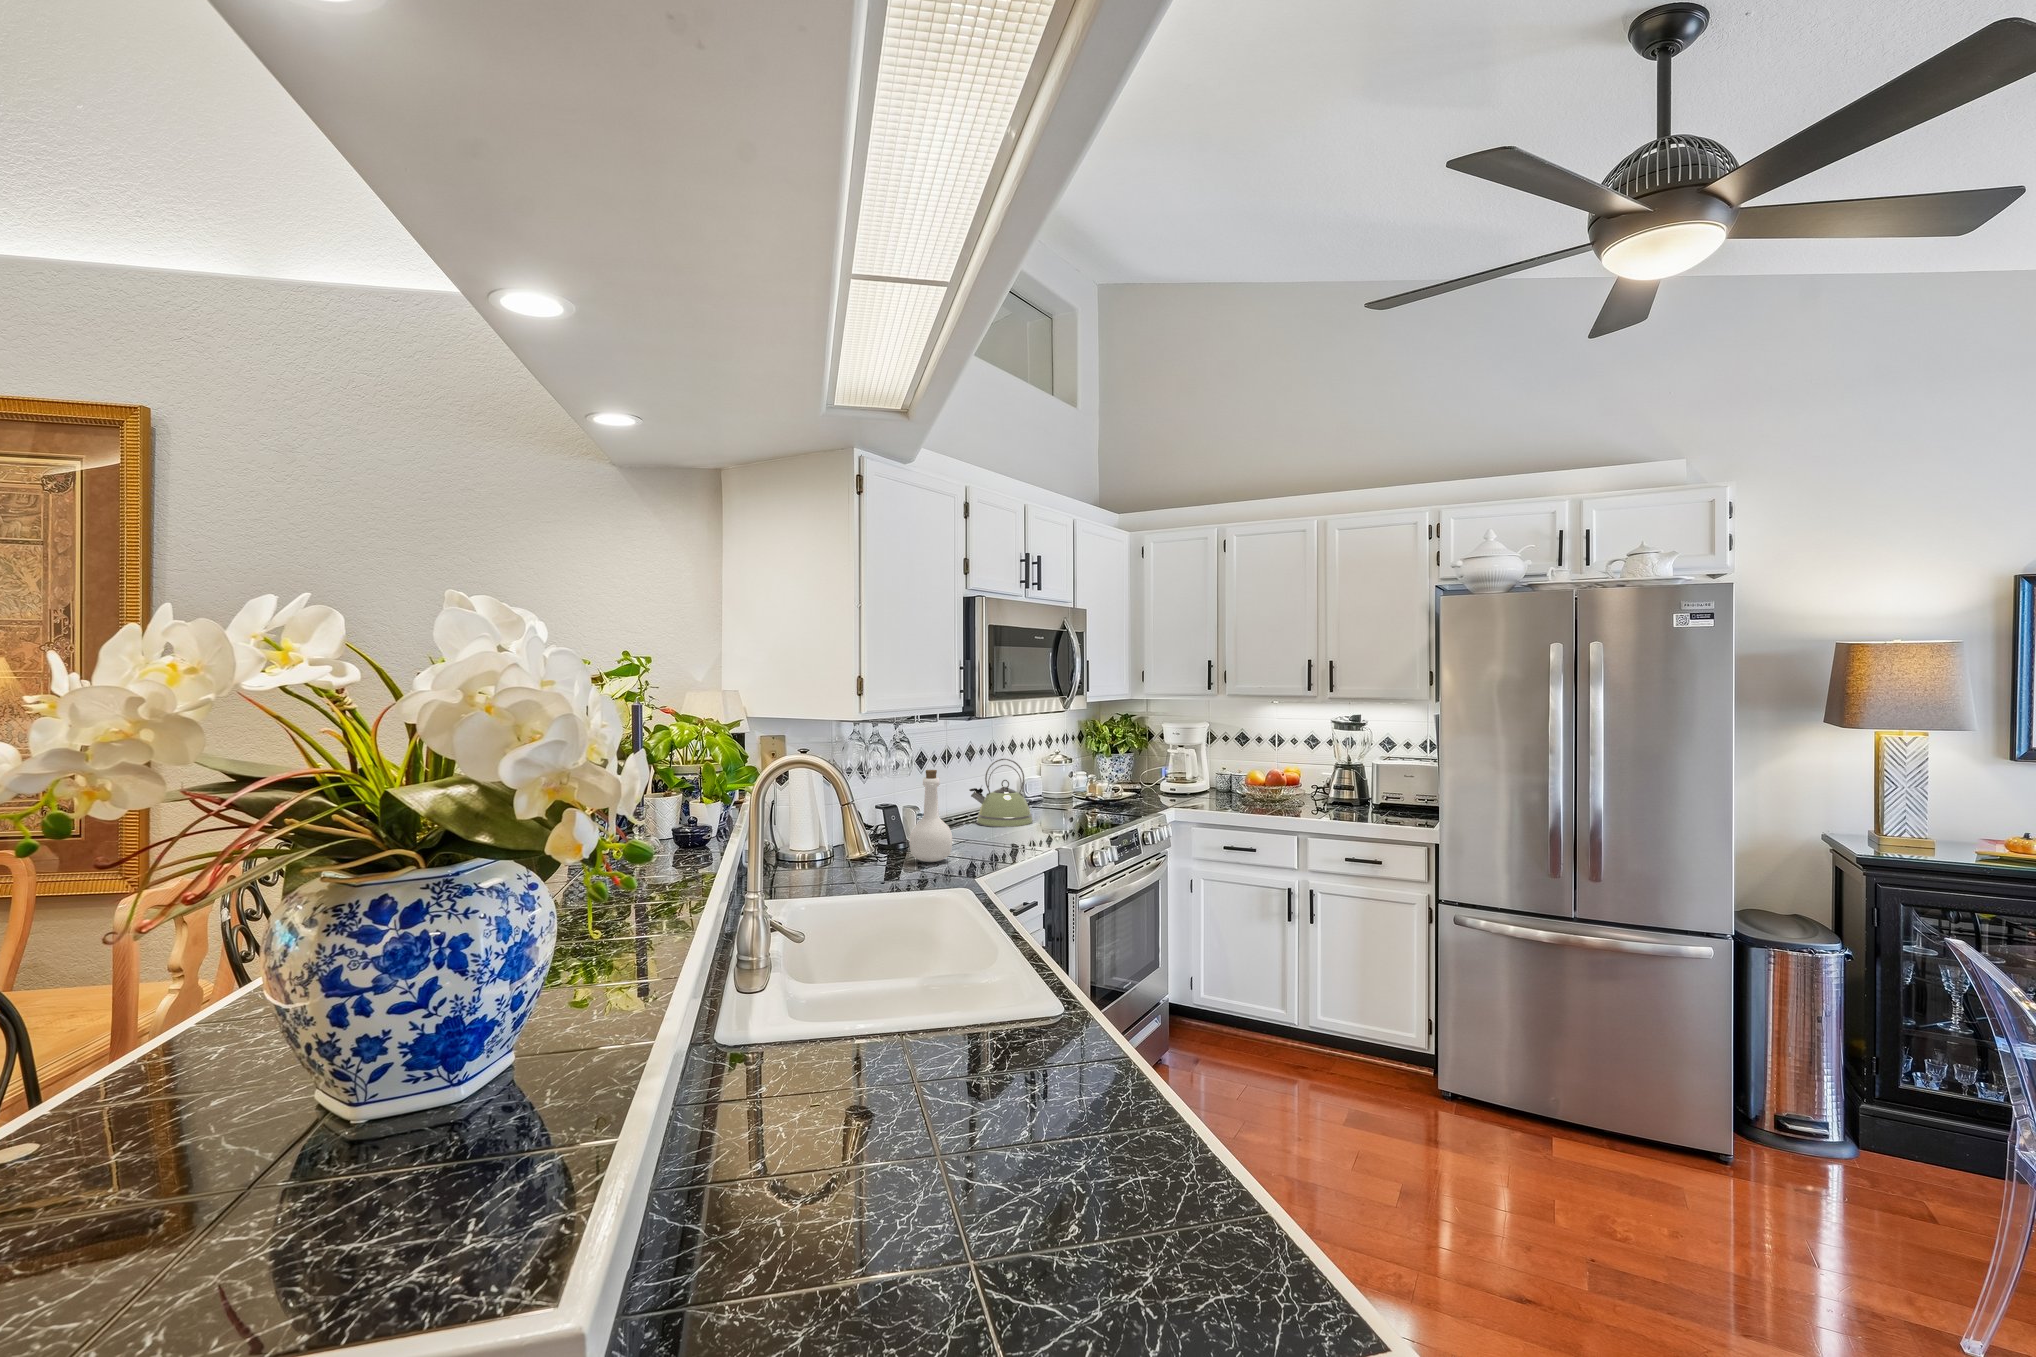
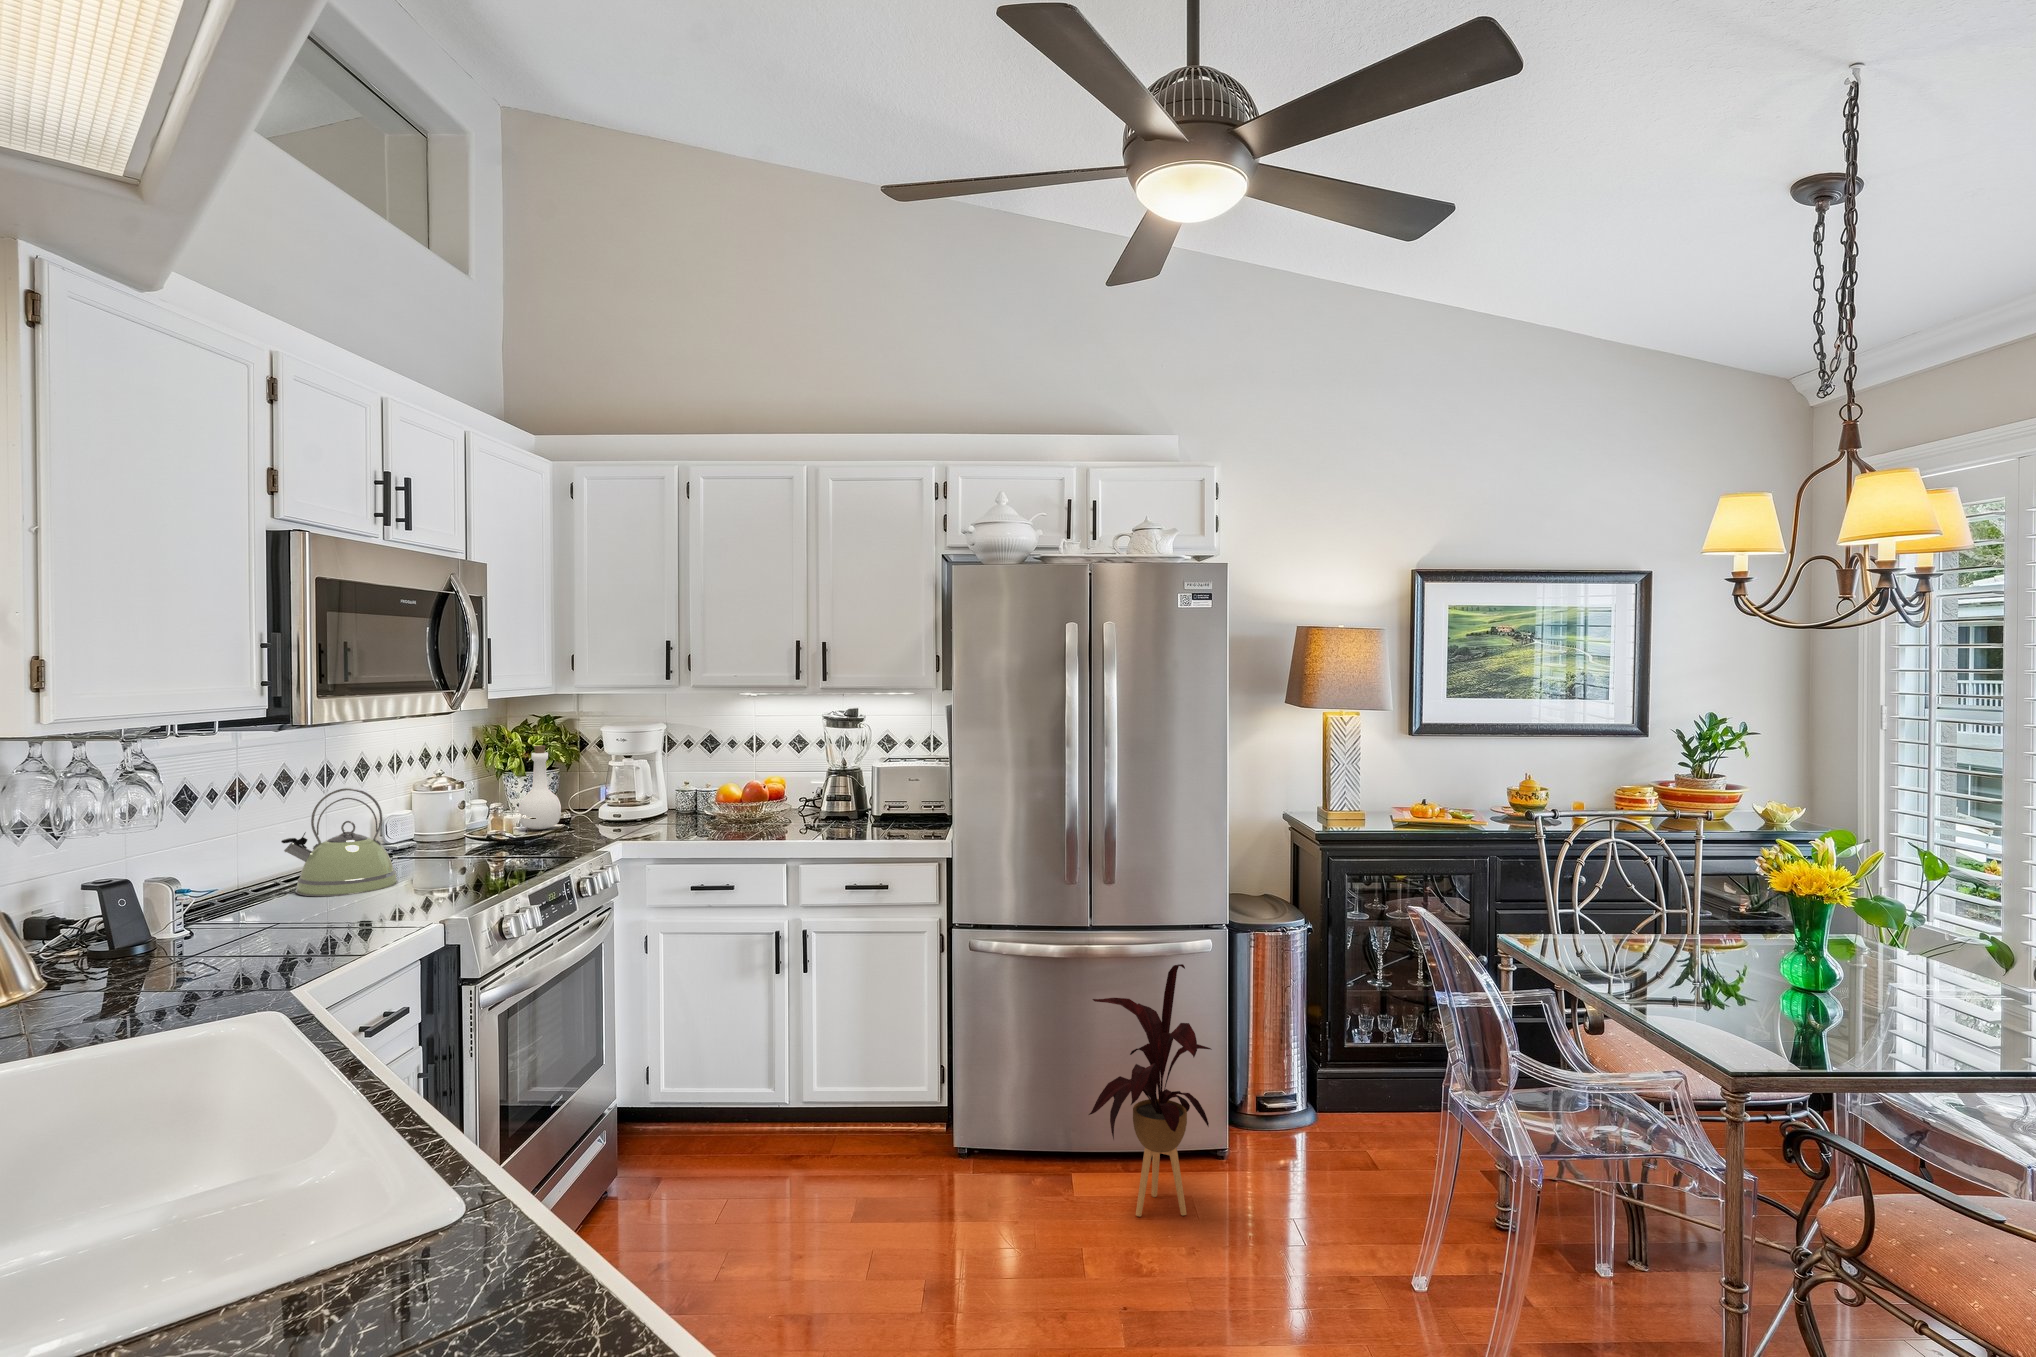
bottle: present [910,770,952,862] -> present [519,745,561,829]
house plant: none [1567,963,1709,1202] -> present [1089,964,1211,1216]

